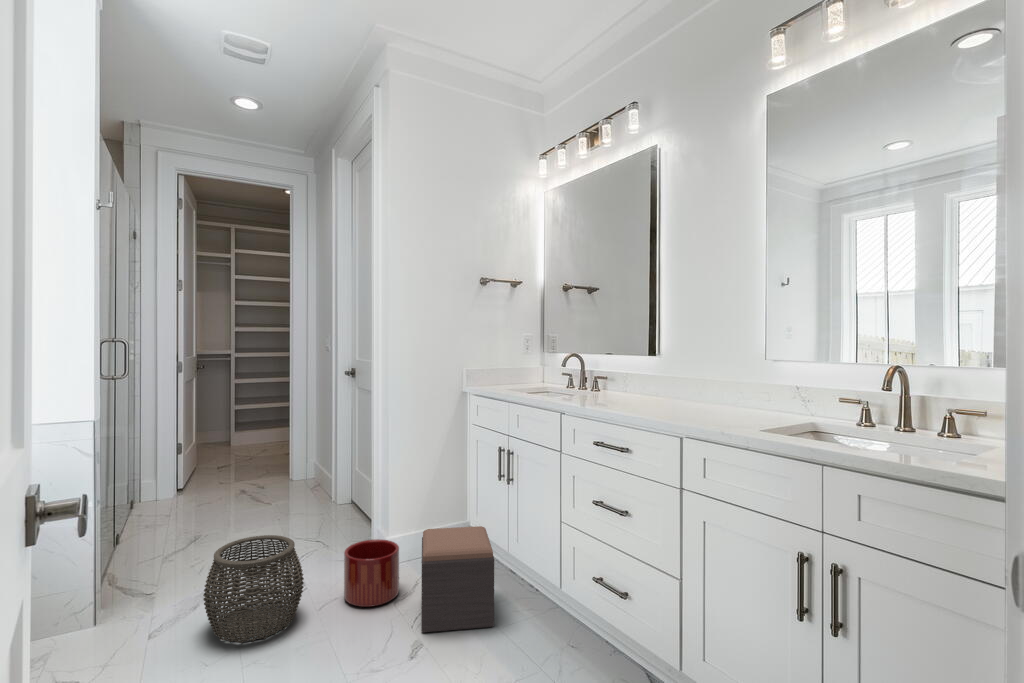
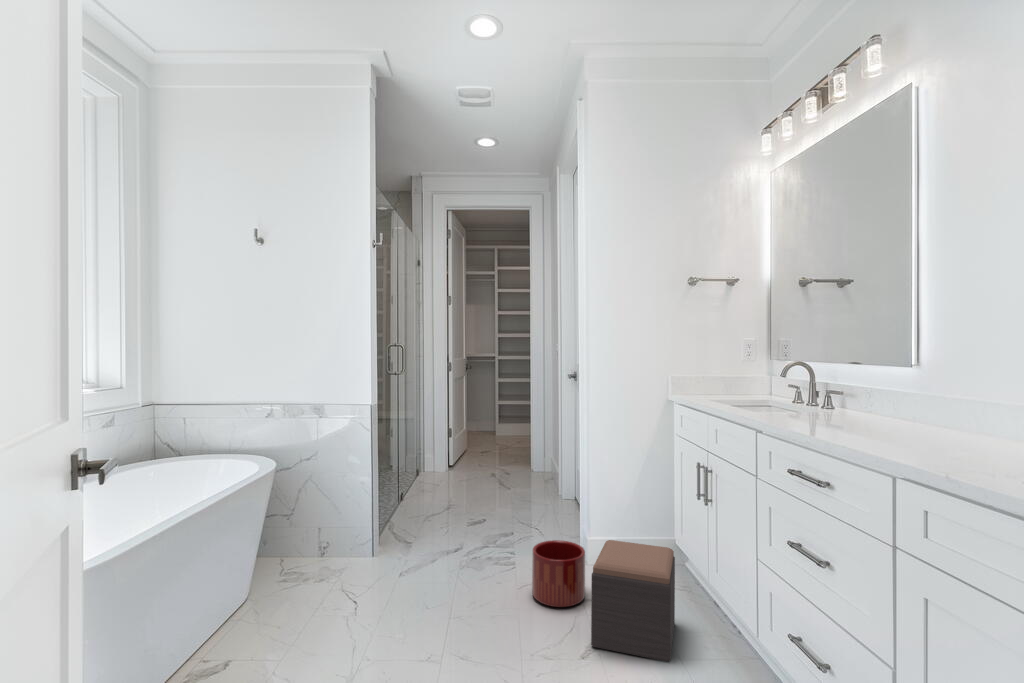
woven basket: present [203,535,304,643] -> none [413,518,494,613]

